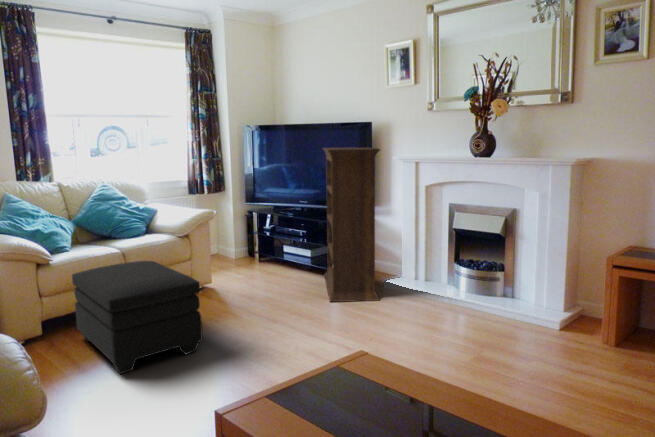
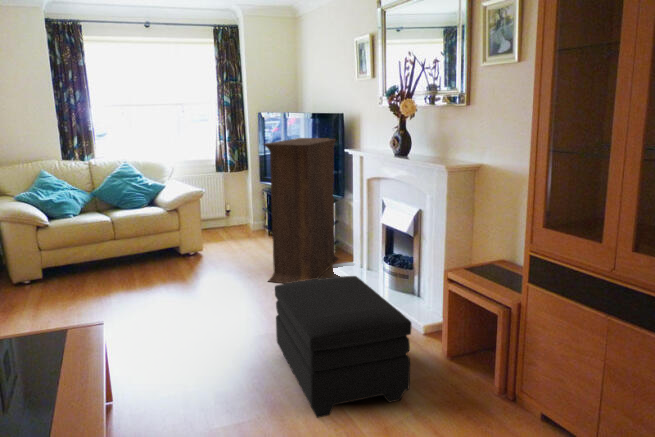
ottoman: present [72,261,202,374] -> present [275,276,412,418]

